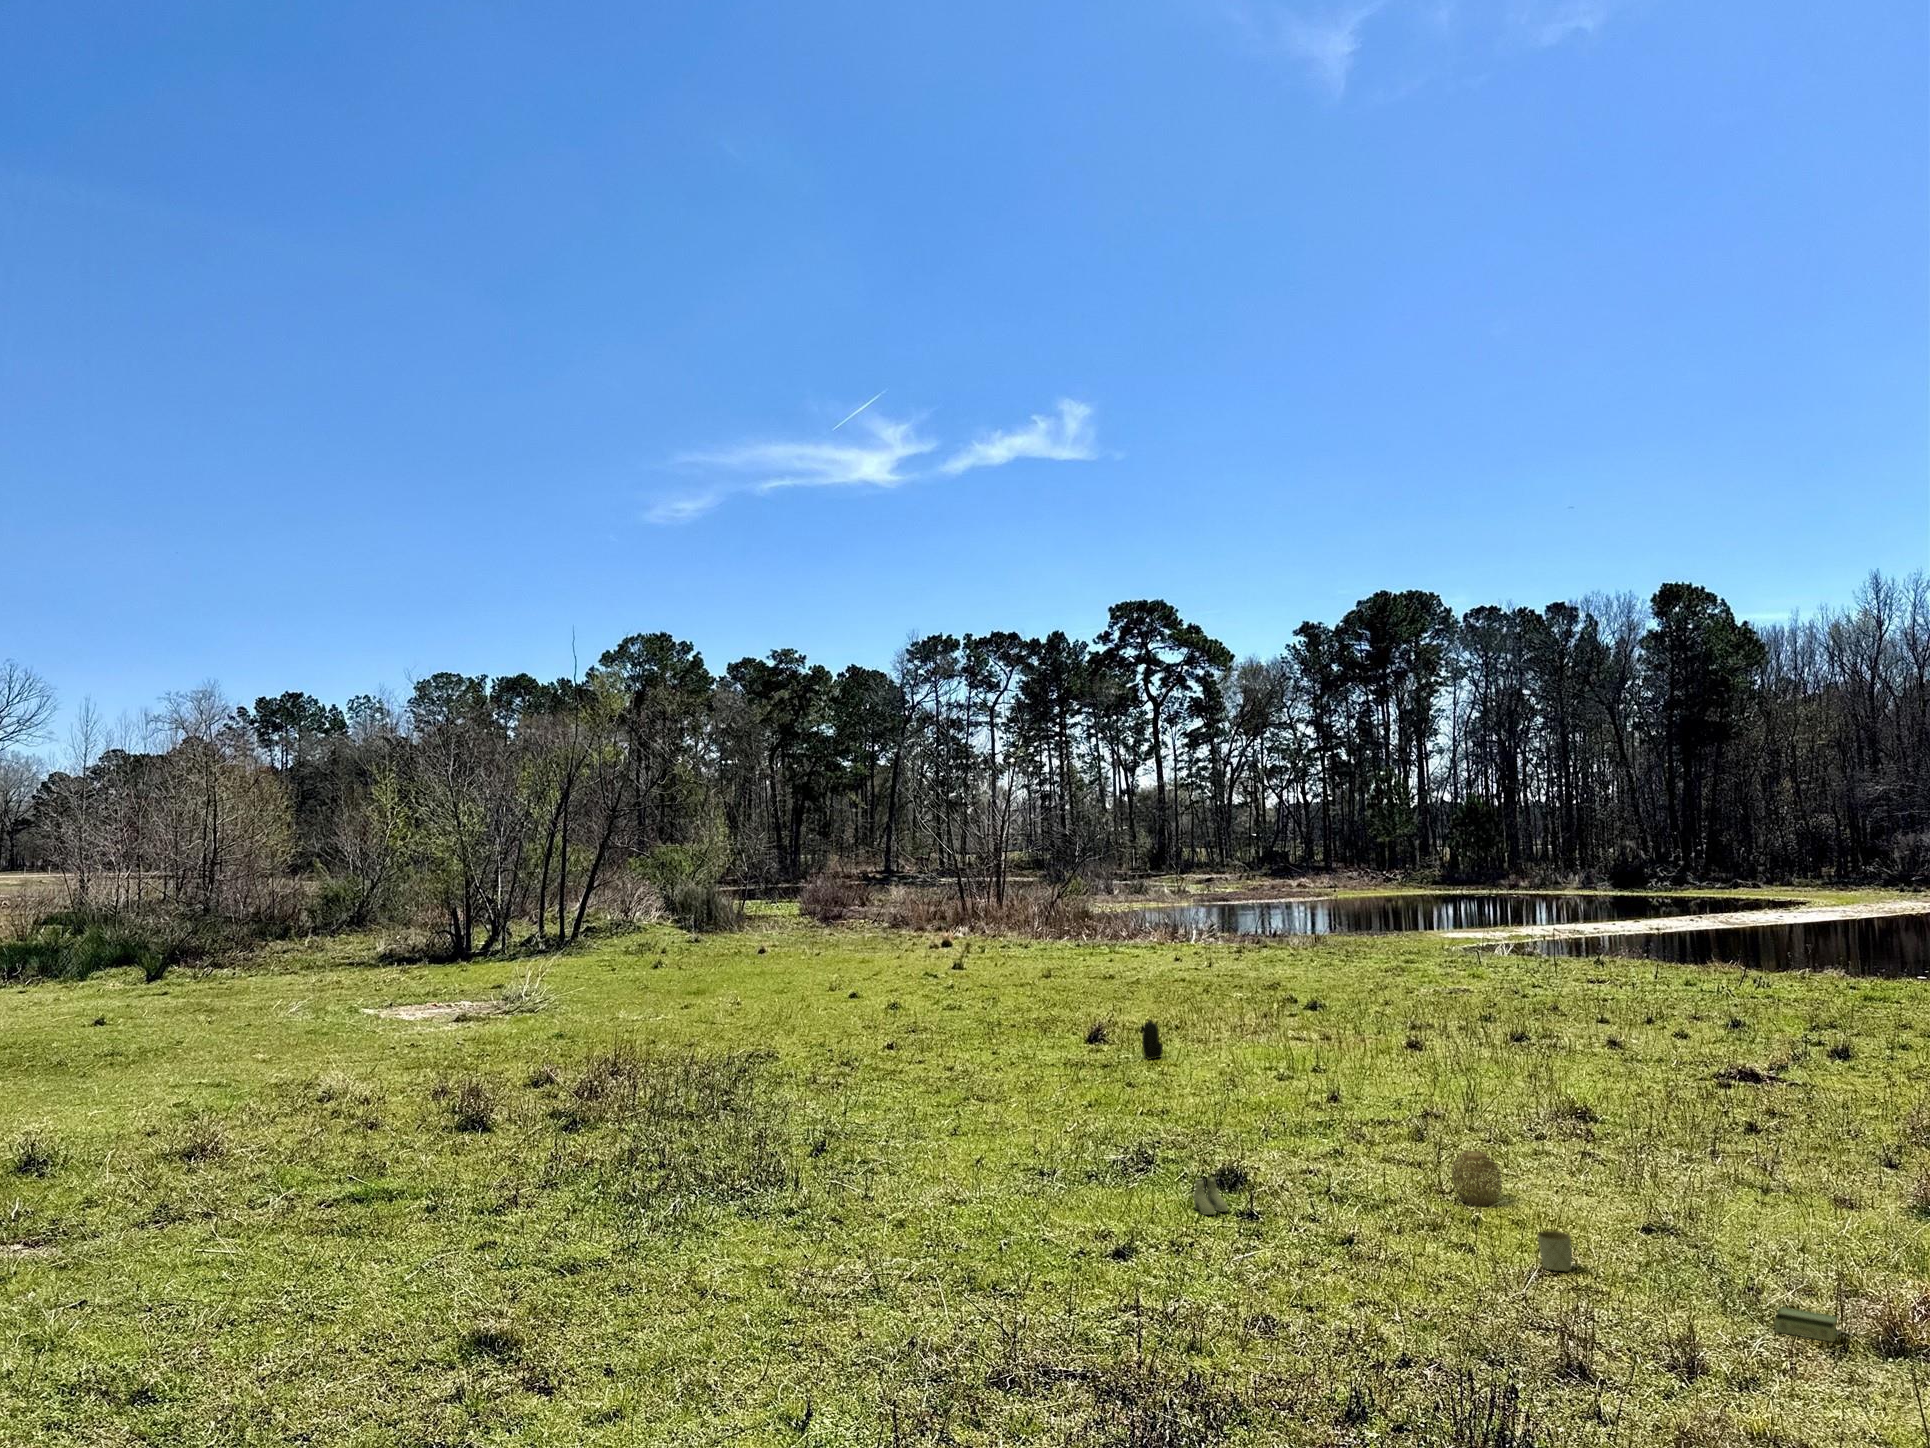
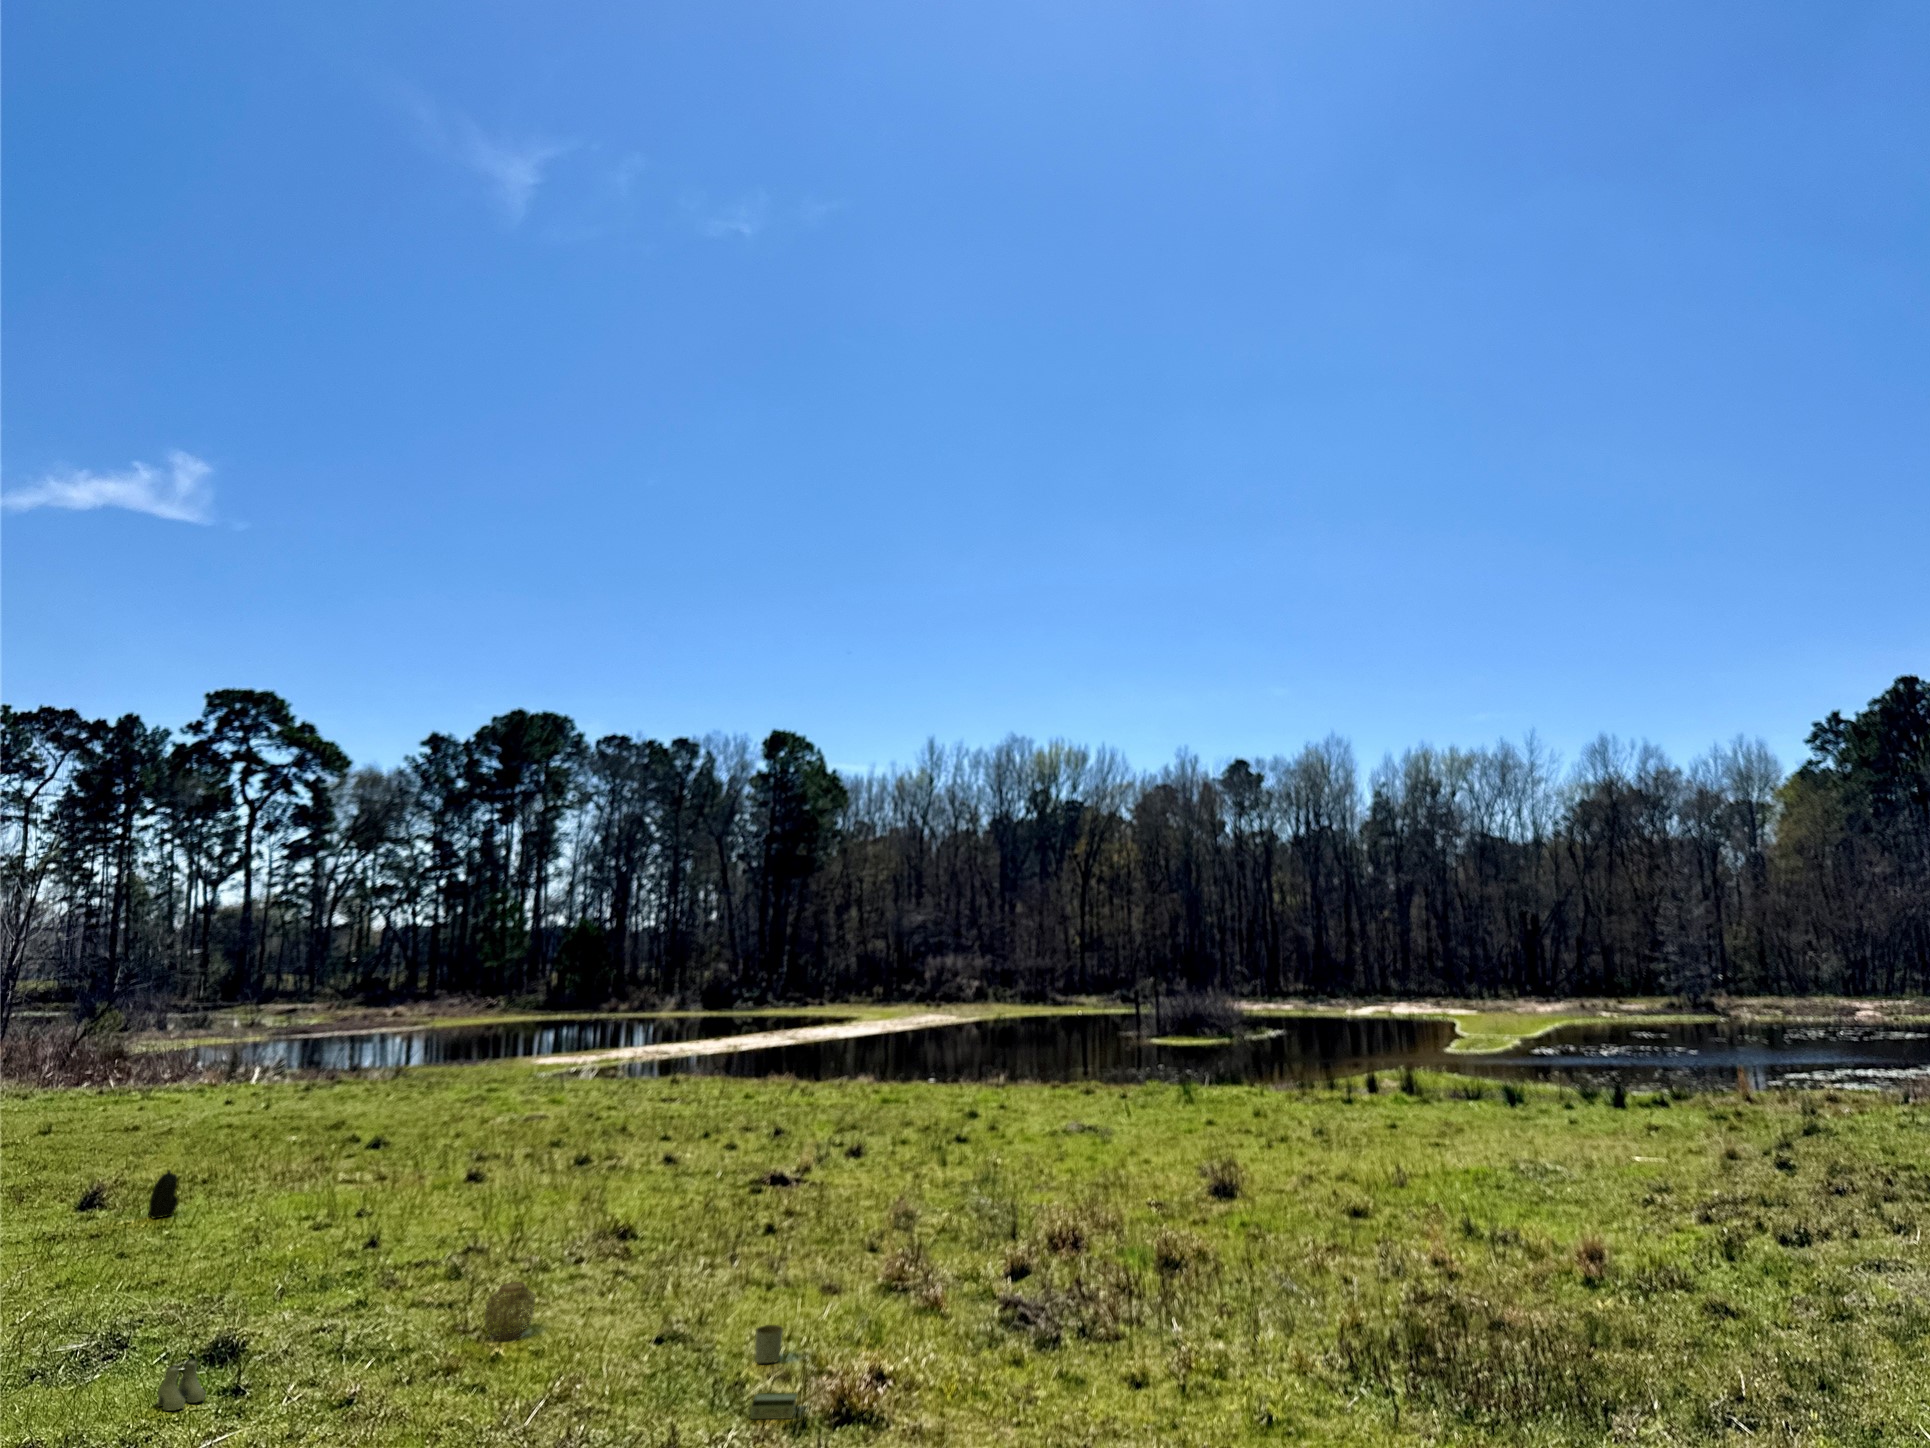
planter: present [1538,1231,1572,1272] -> present [755,1325,783,1364]

